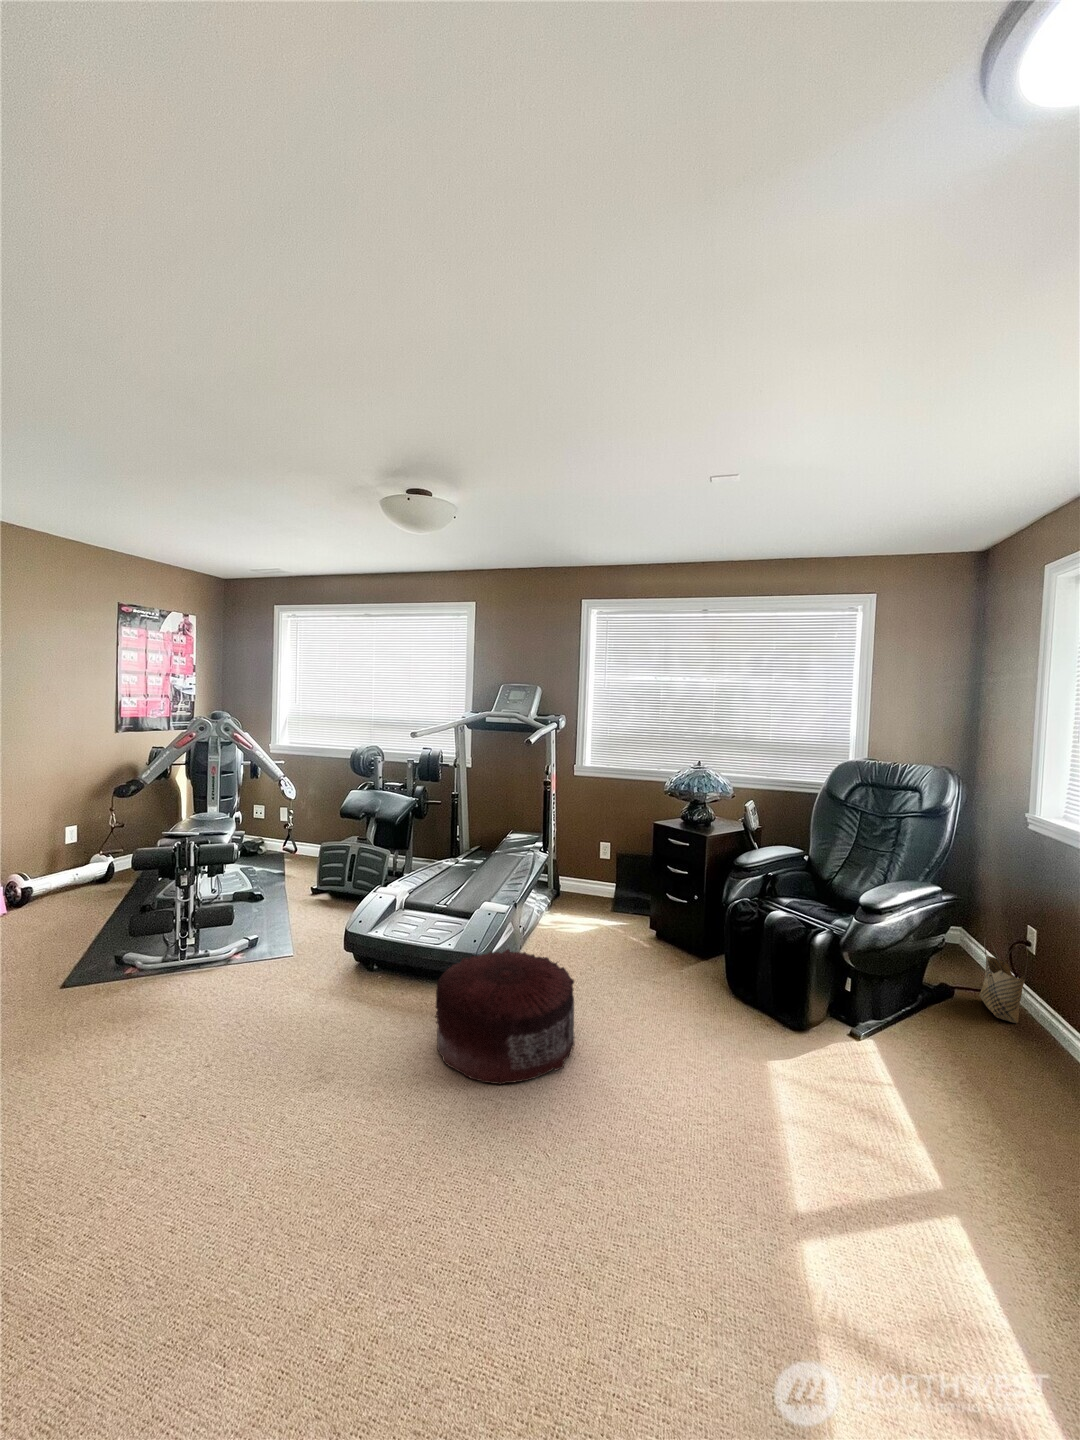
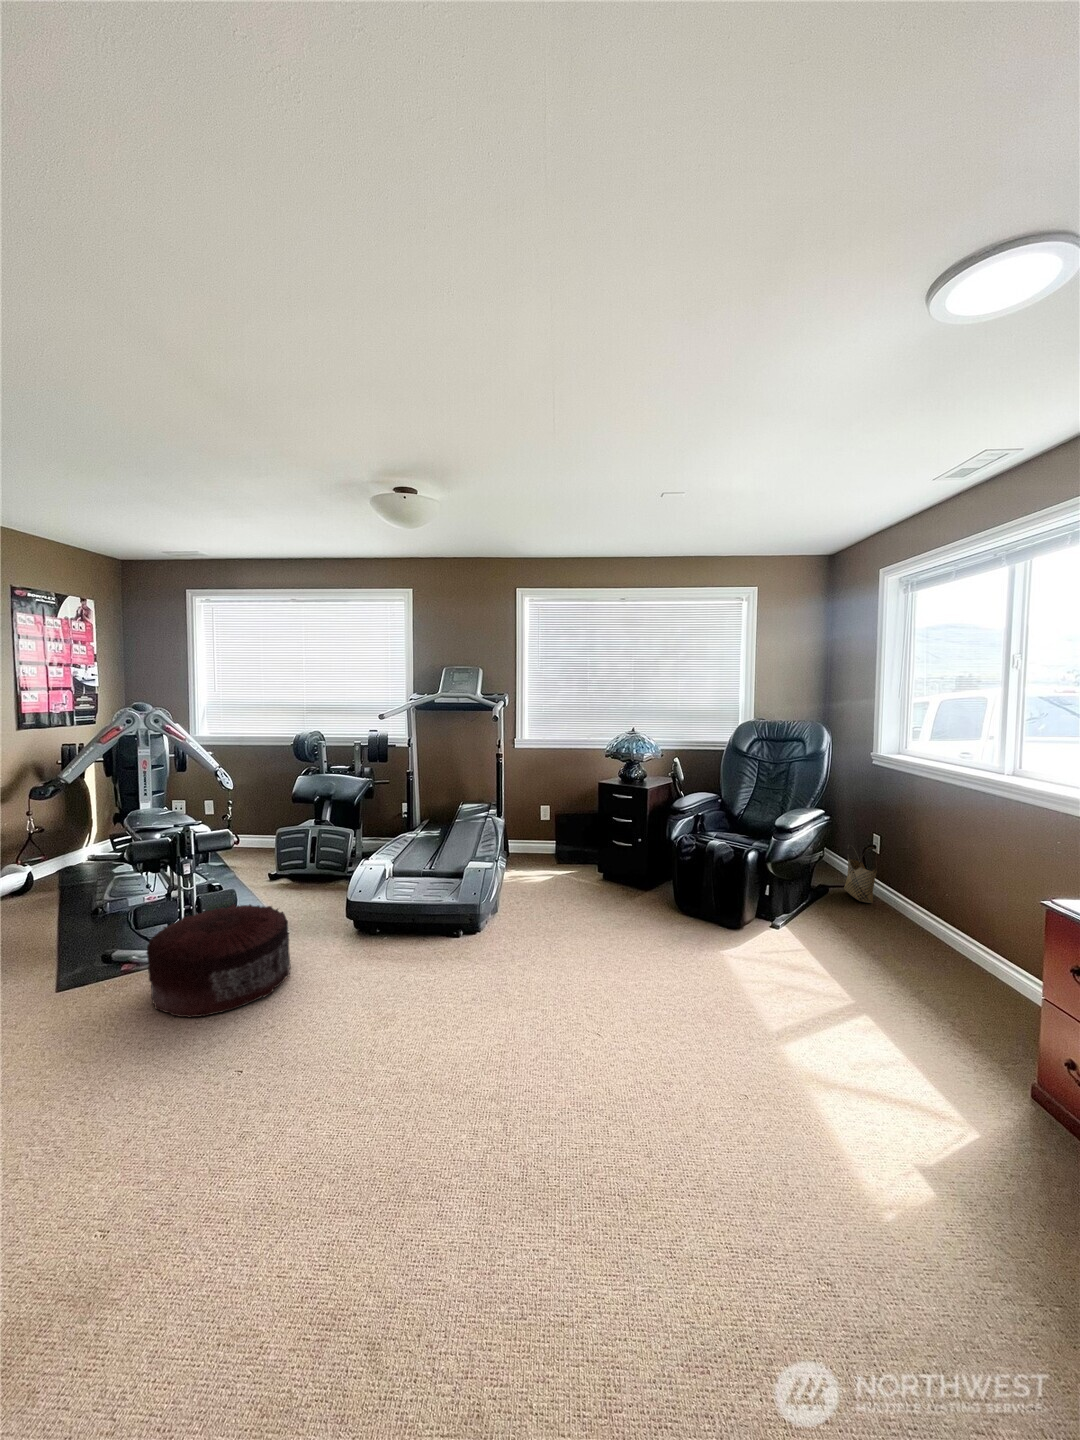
pouf: present [435,949,575,1084] -> present [146,904,290,1017]

